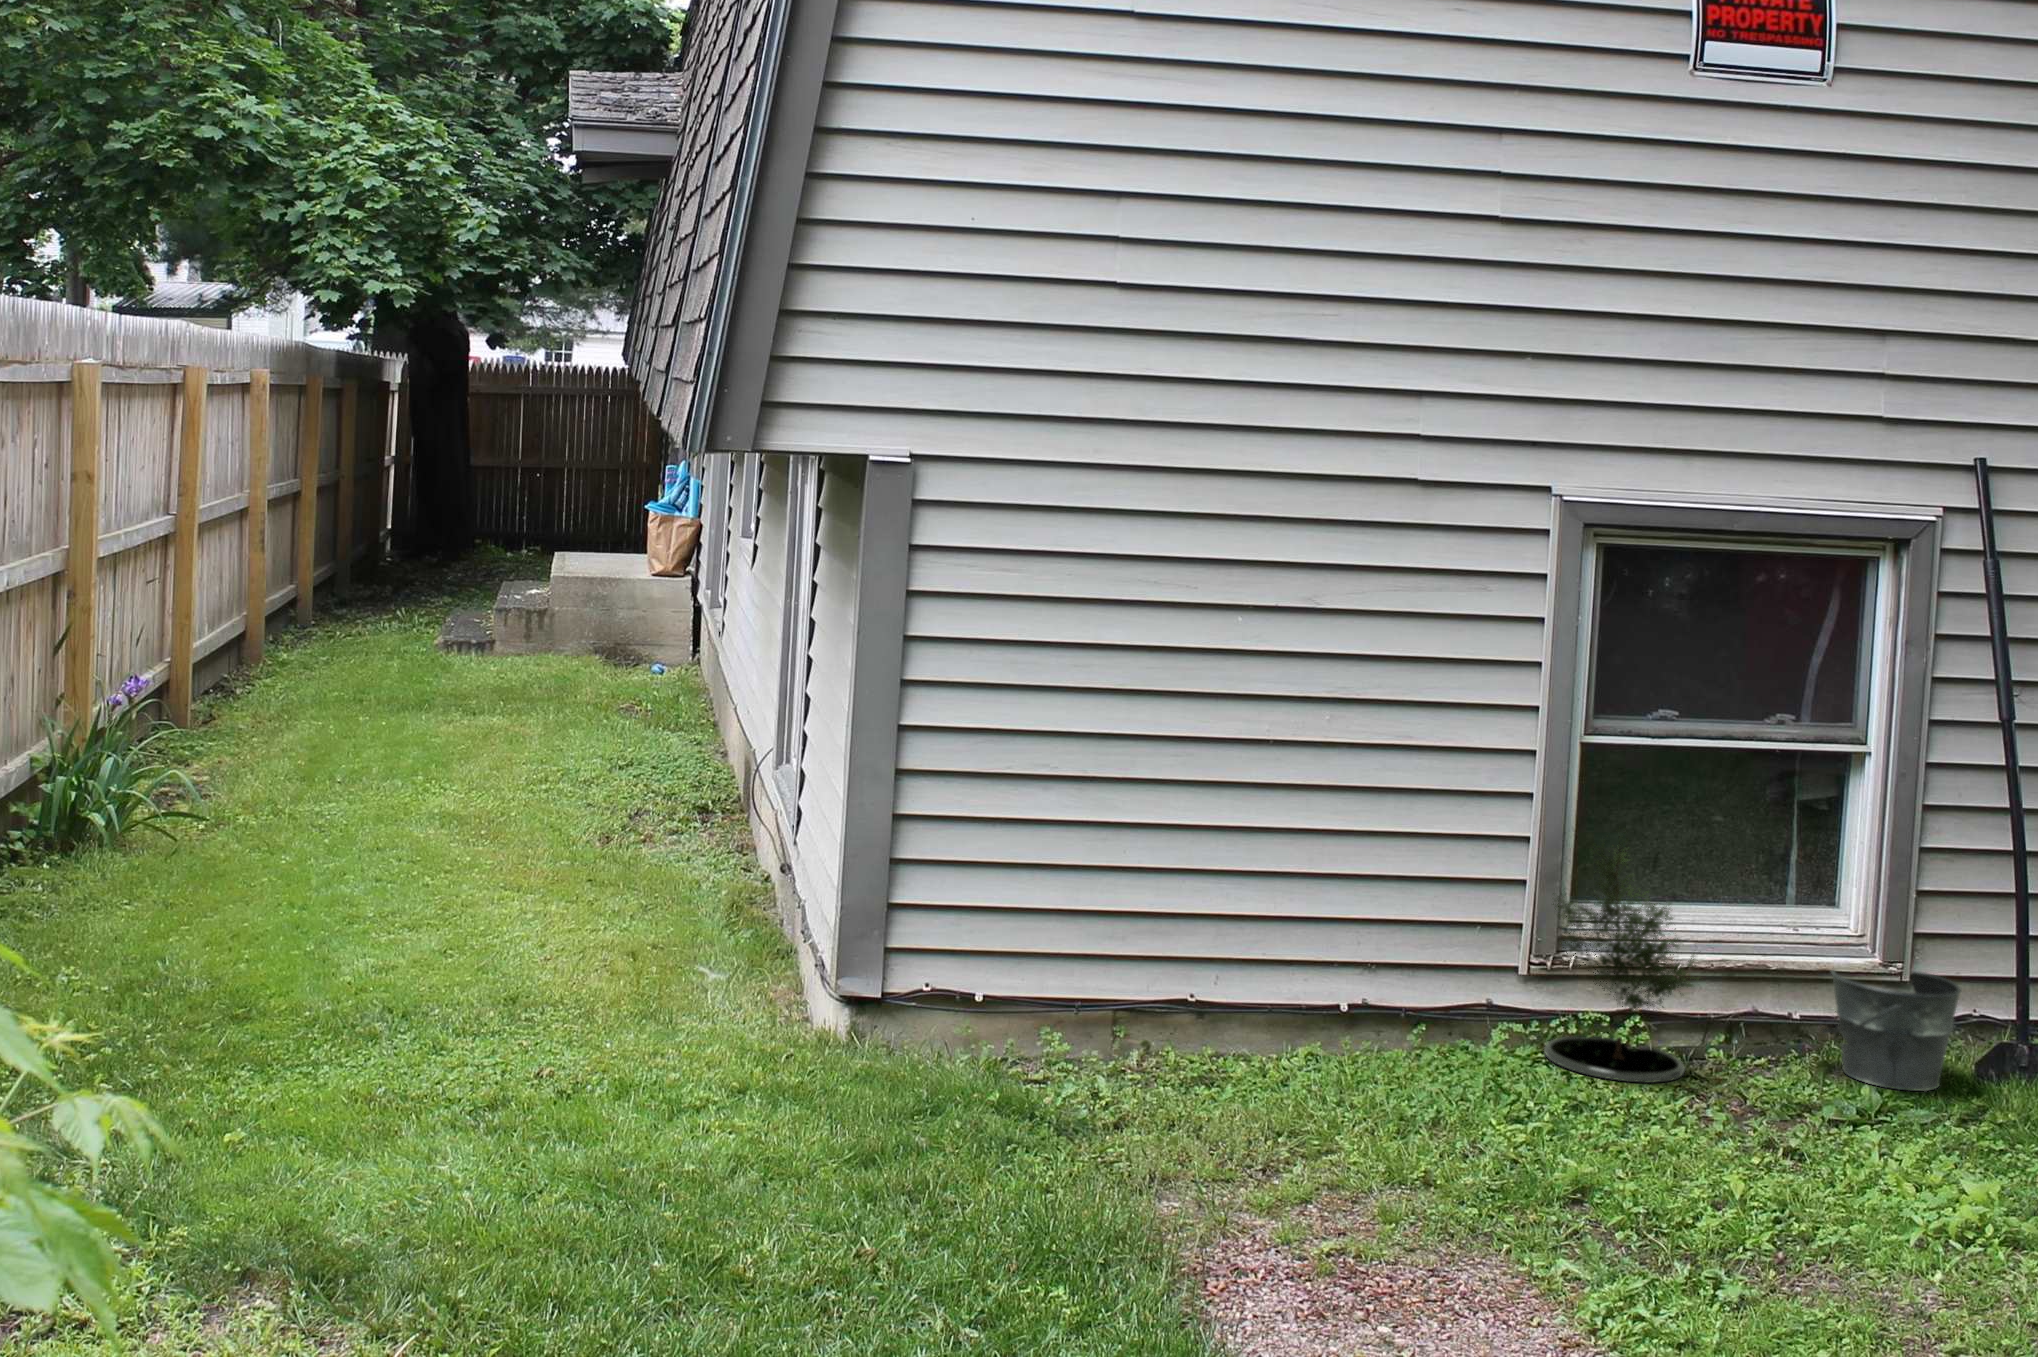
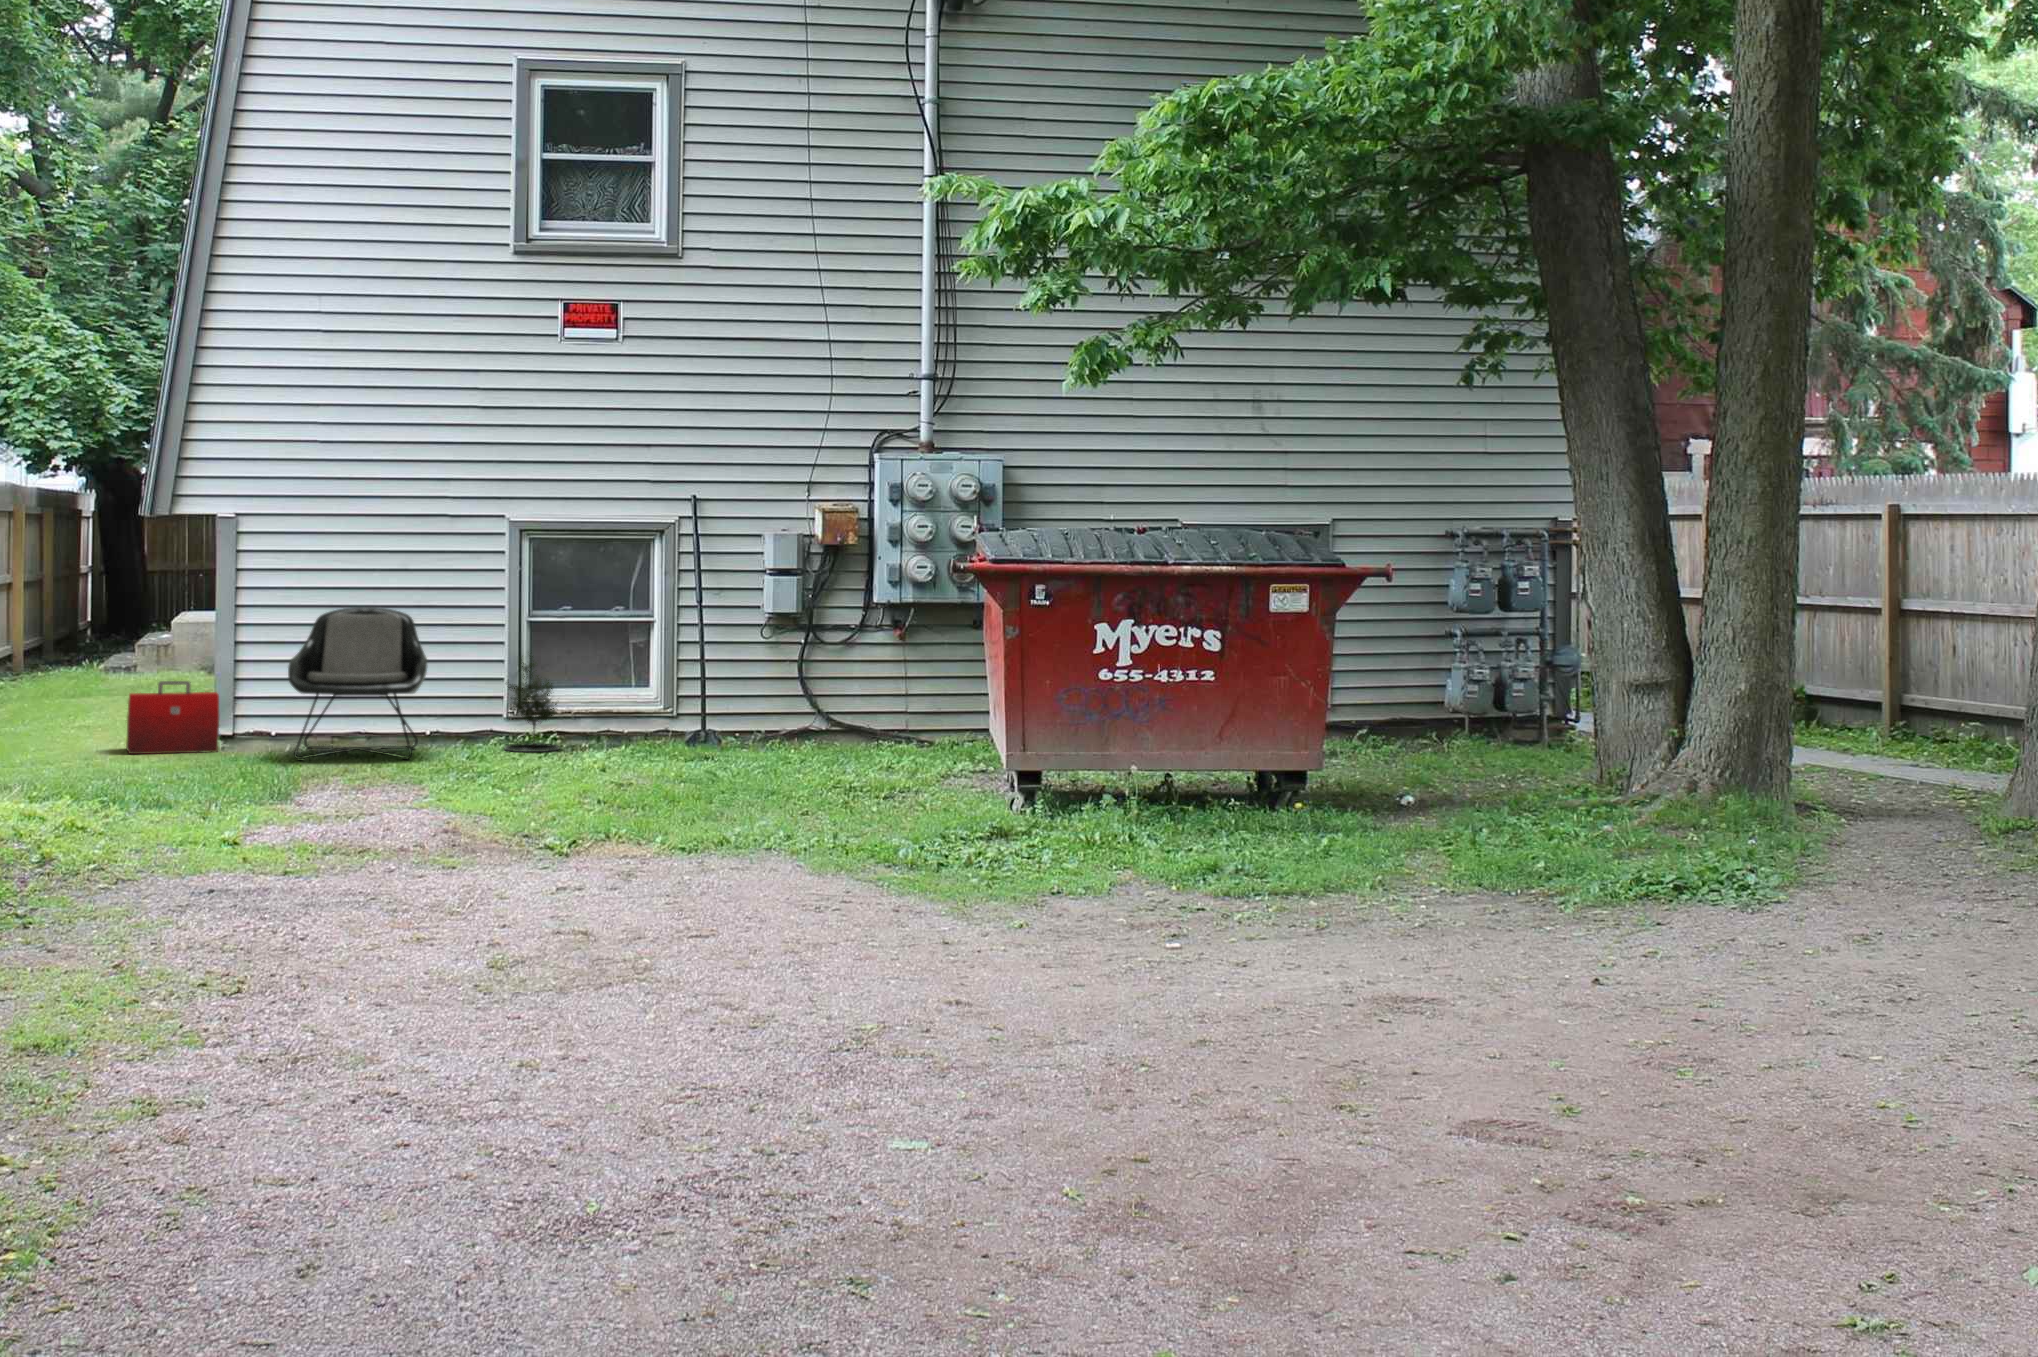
lounge chair: none [1073,695,1431,1118] -> present [288,607,427,761]
toolbox: none [658,846,884,1029] -> present [126,681,219,754]
bucket: present [1820,970,1962,1091] -> none [618,706,672,750]

